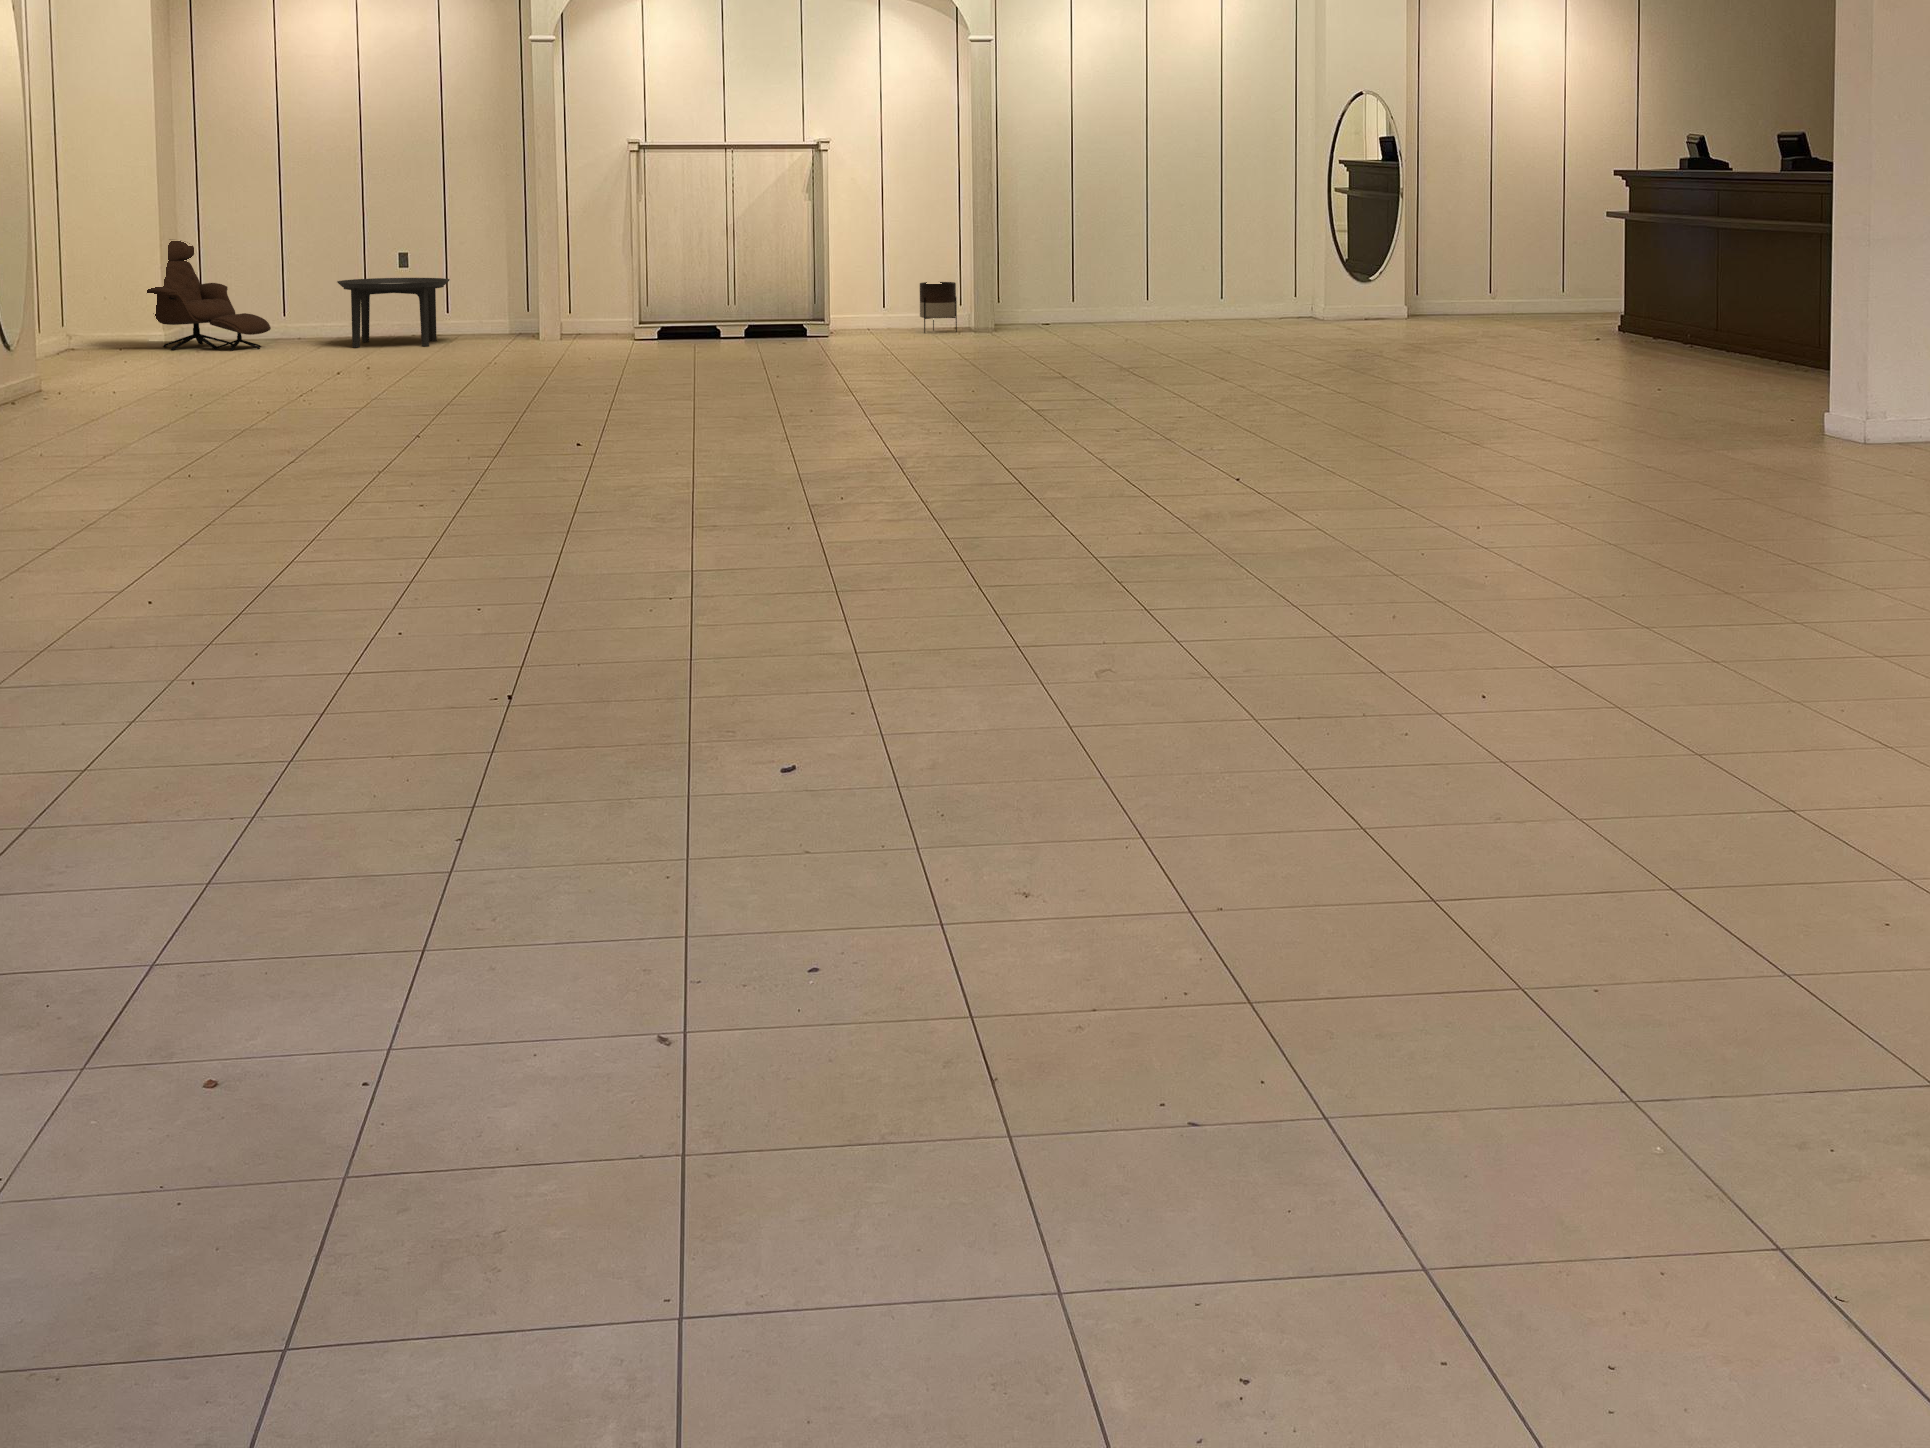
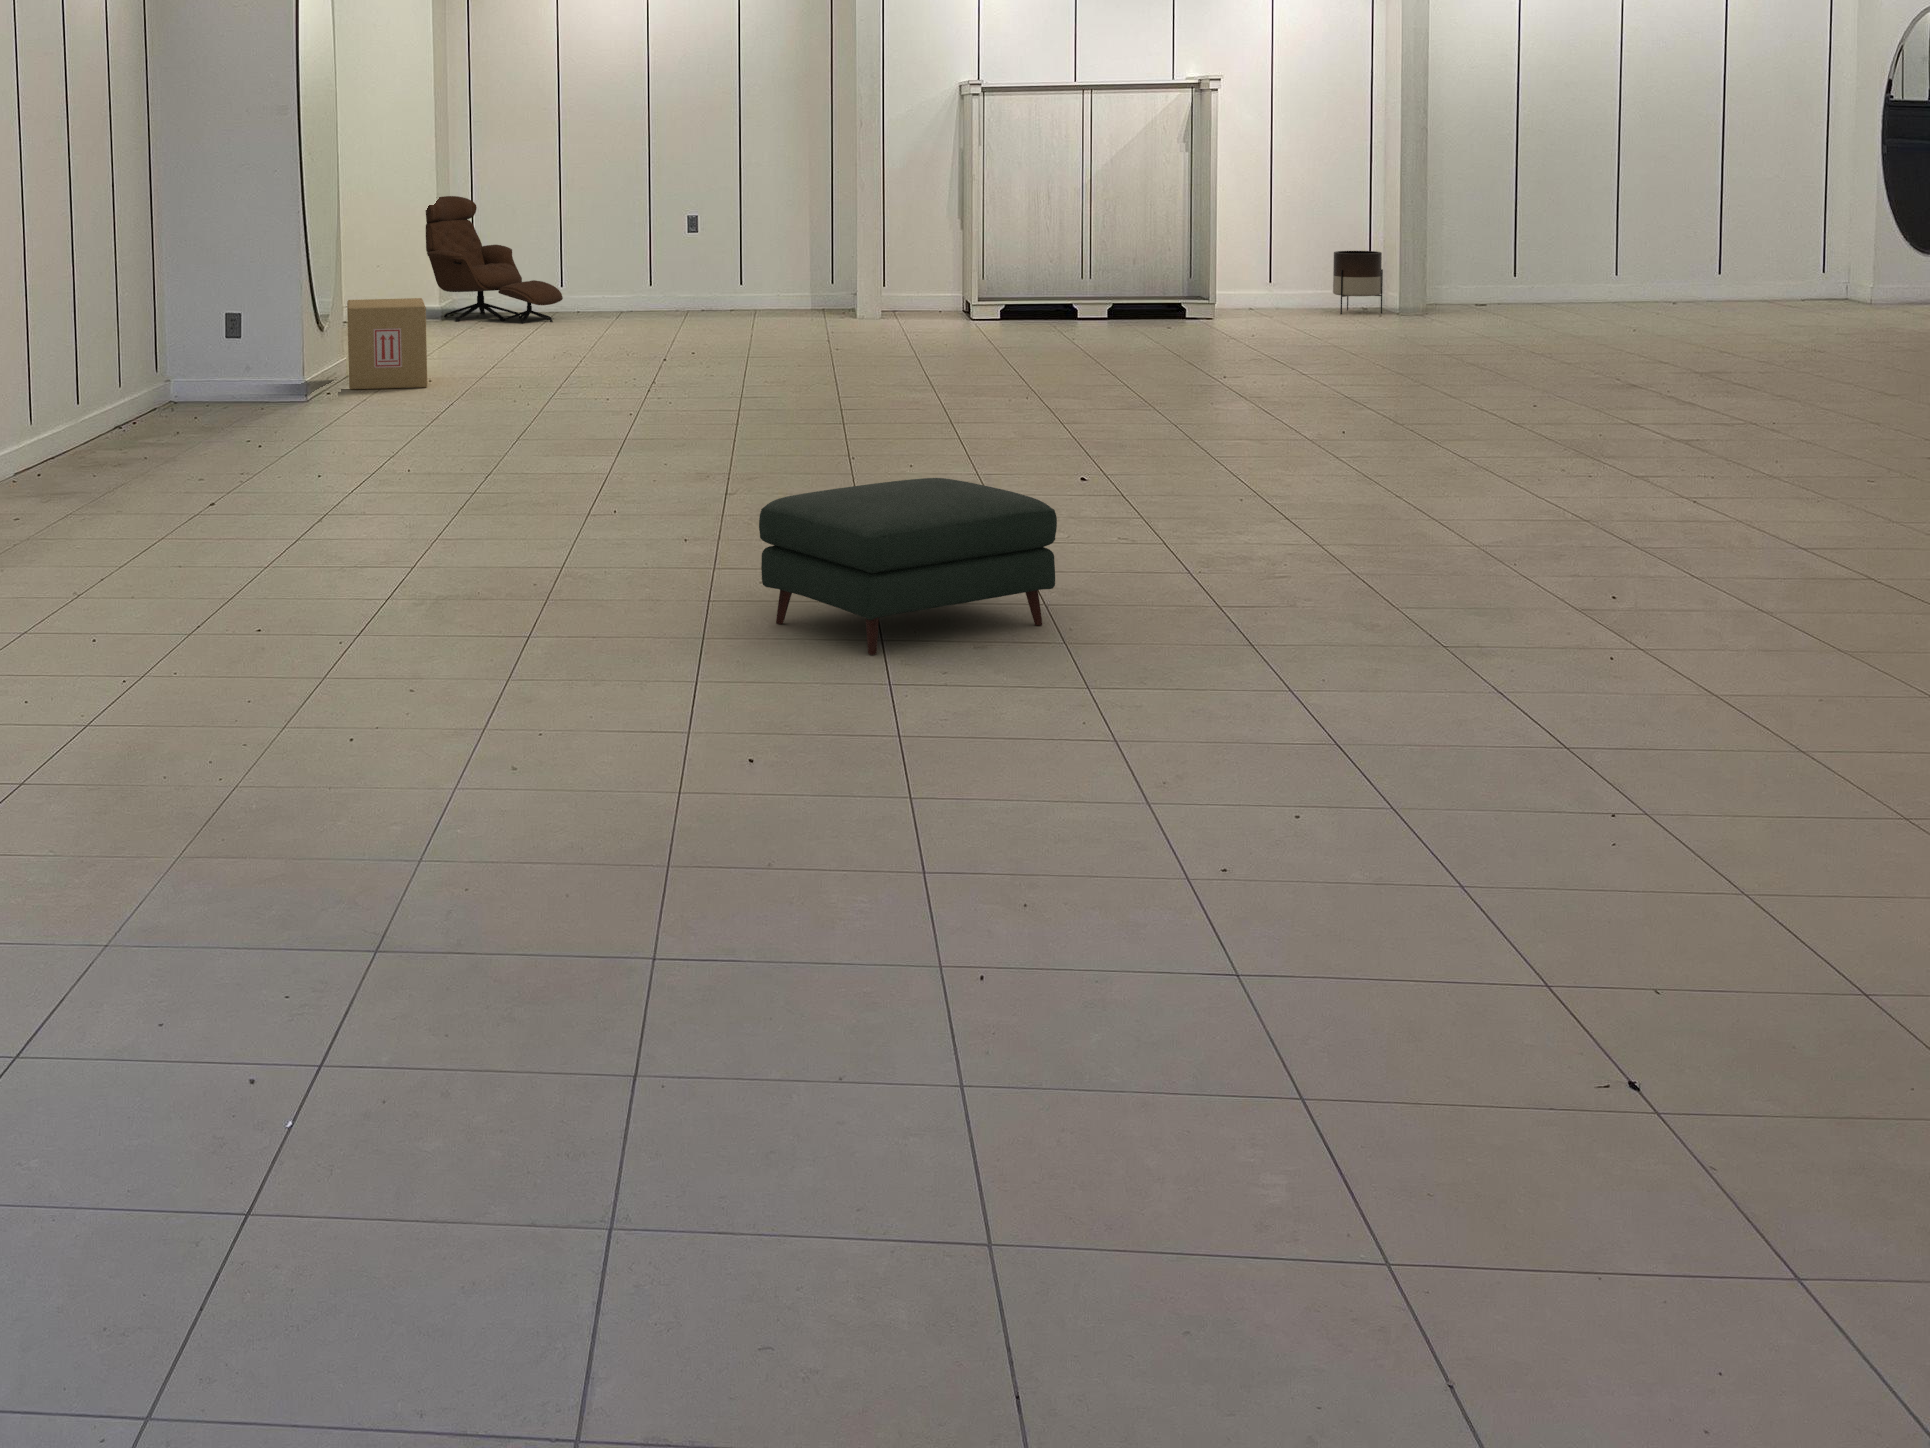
round table: present [337,278,450,348] -> none [637,240,764,322]
cardboard box: none [31,322,109,400] -> present [347,298,427,389]
ottoman: none [244,419,458,536] -> present [759,478,1057,655]

